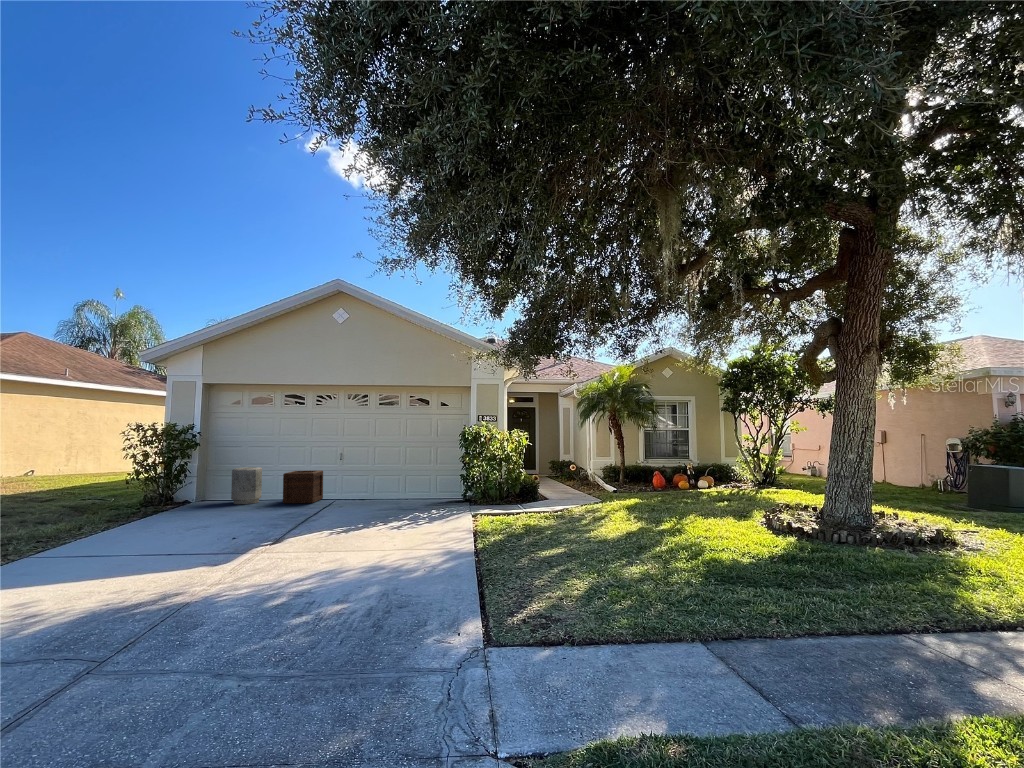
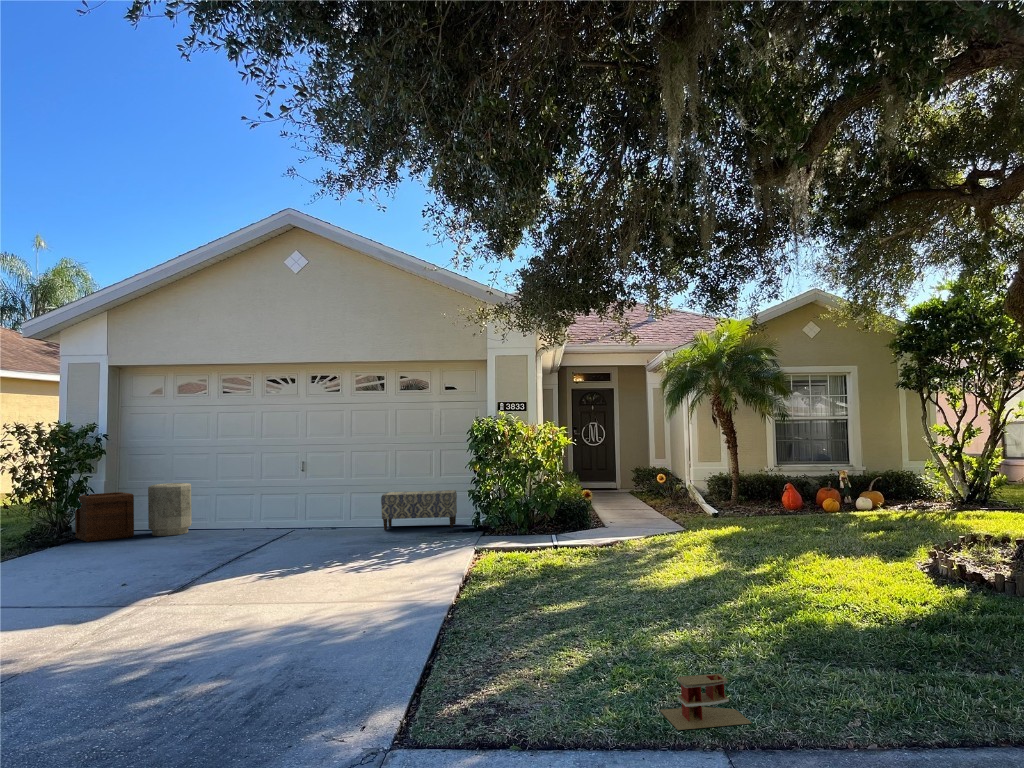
wooden crate: present [283,470,323,504] -> present [75,492,134,542]
bench: none [399,474,448,500] -> present [381,490,457,530]
toy house: none [650,593,708,627] -> present [660,674,751,730]

